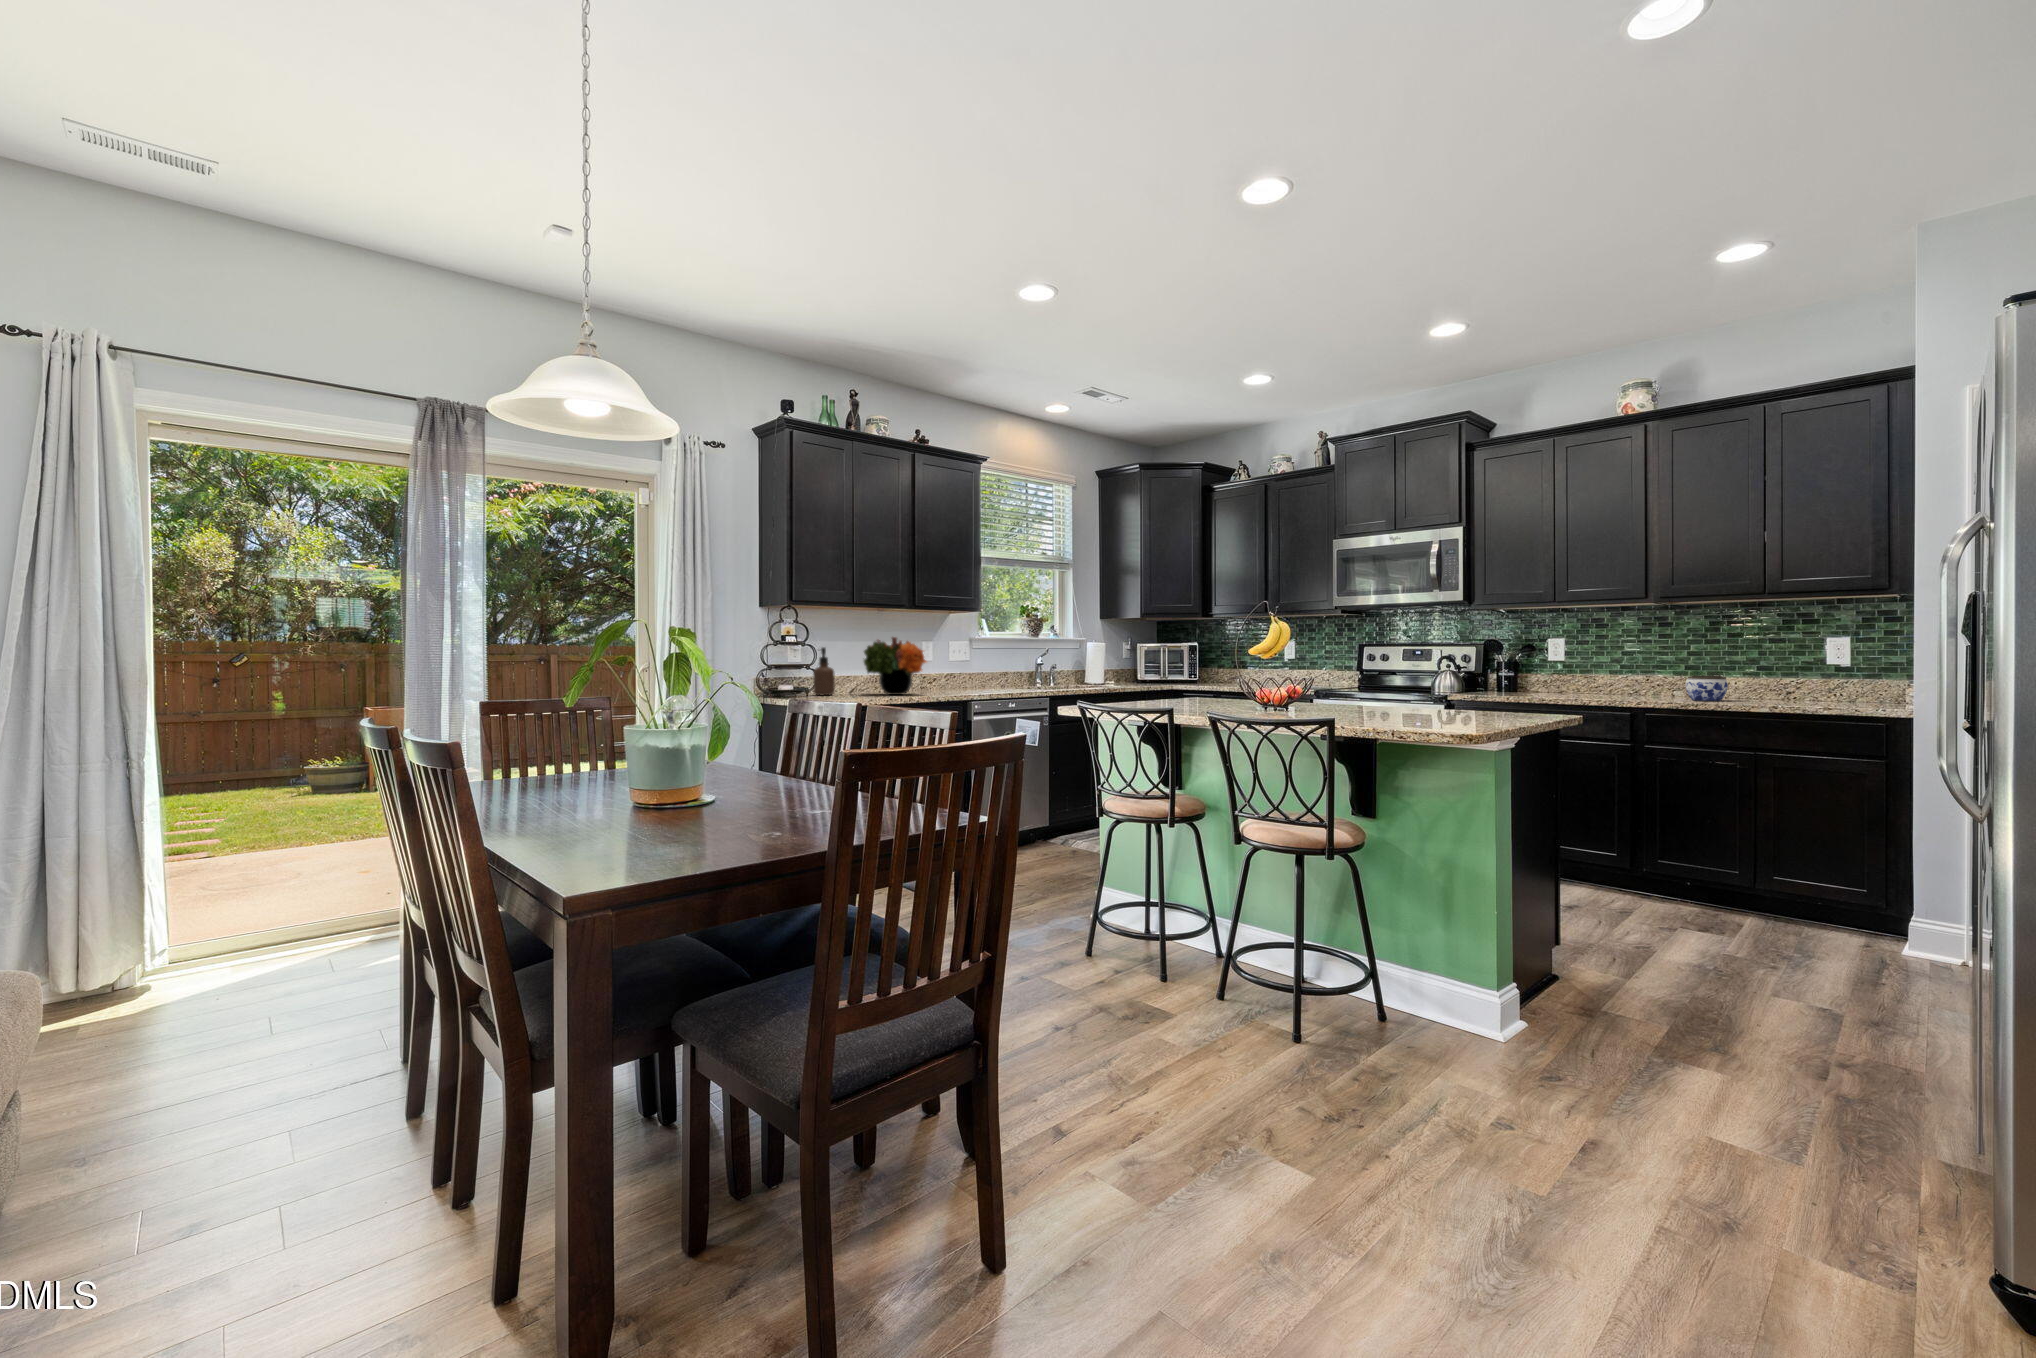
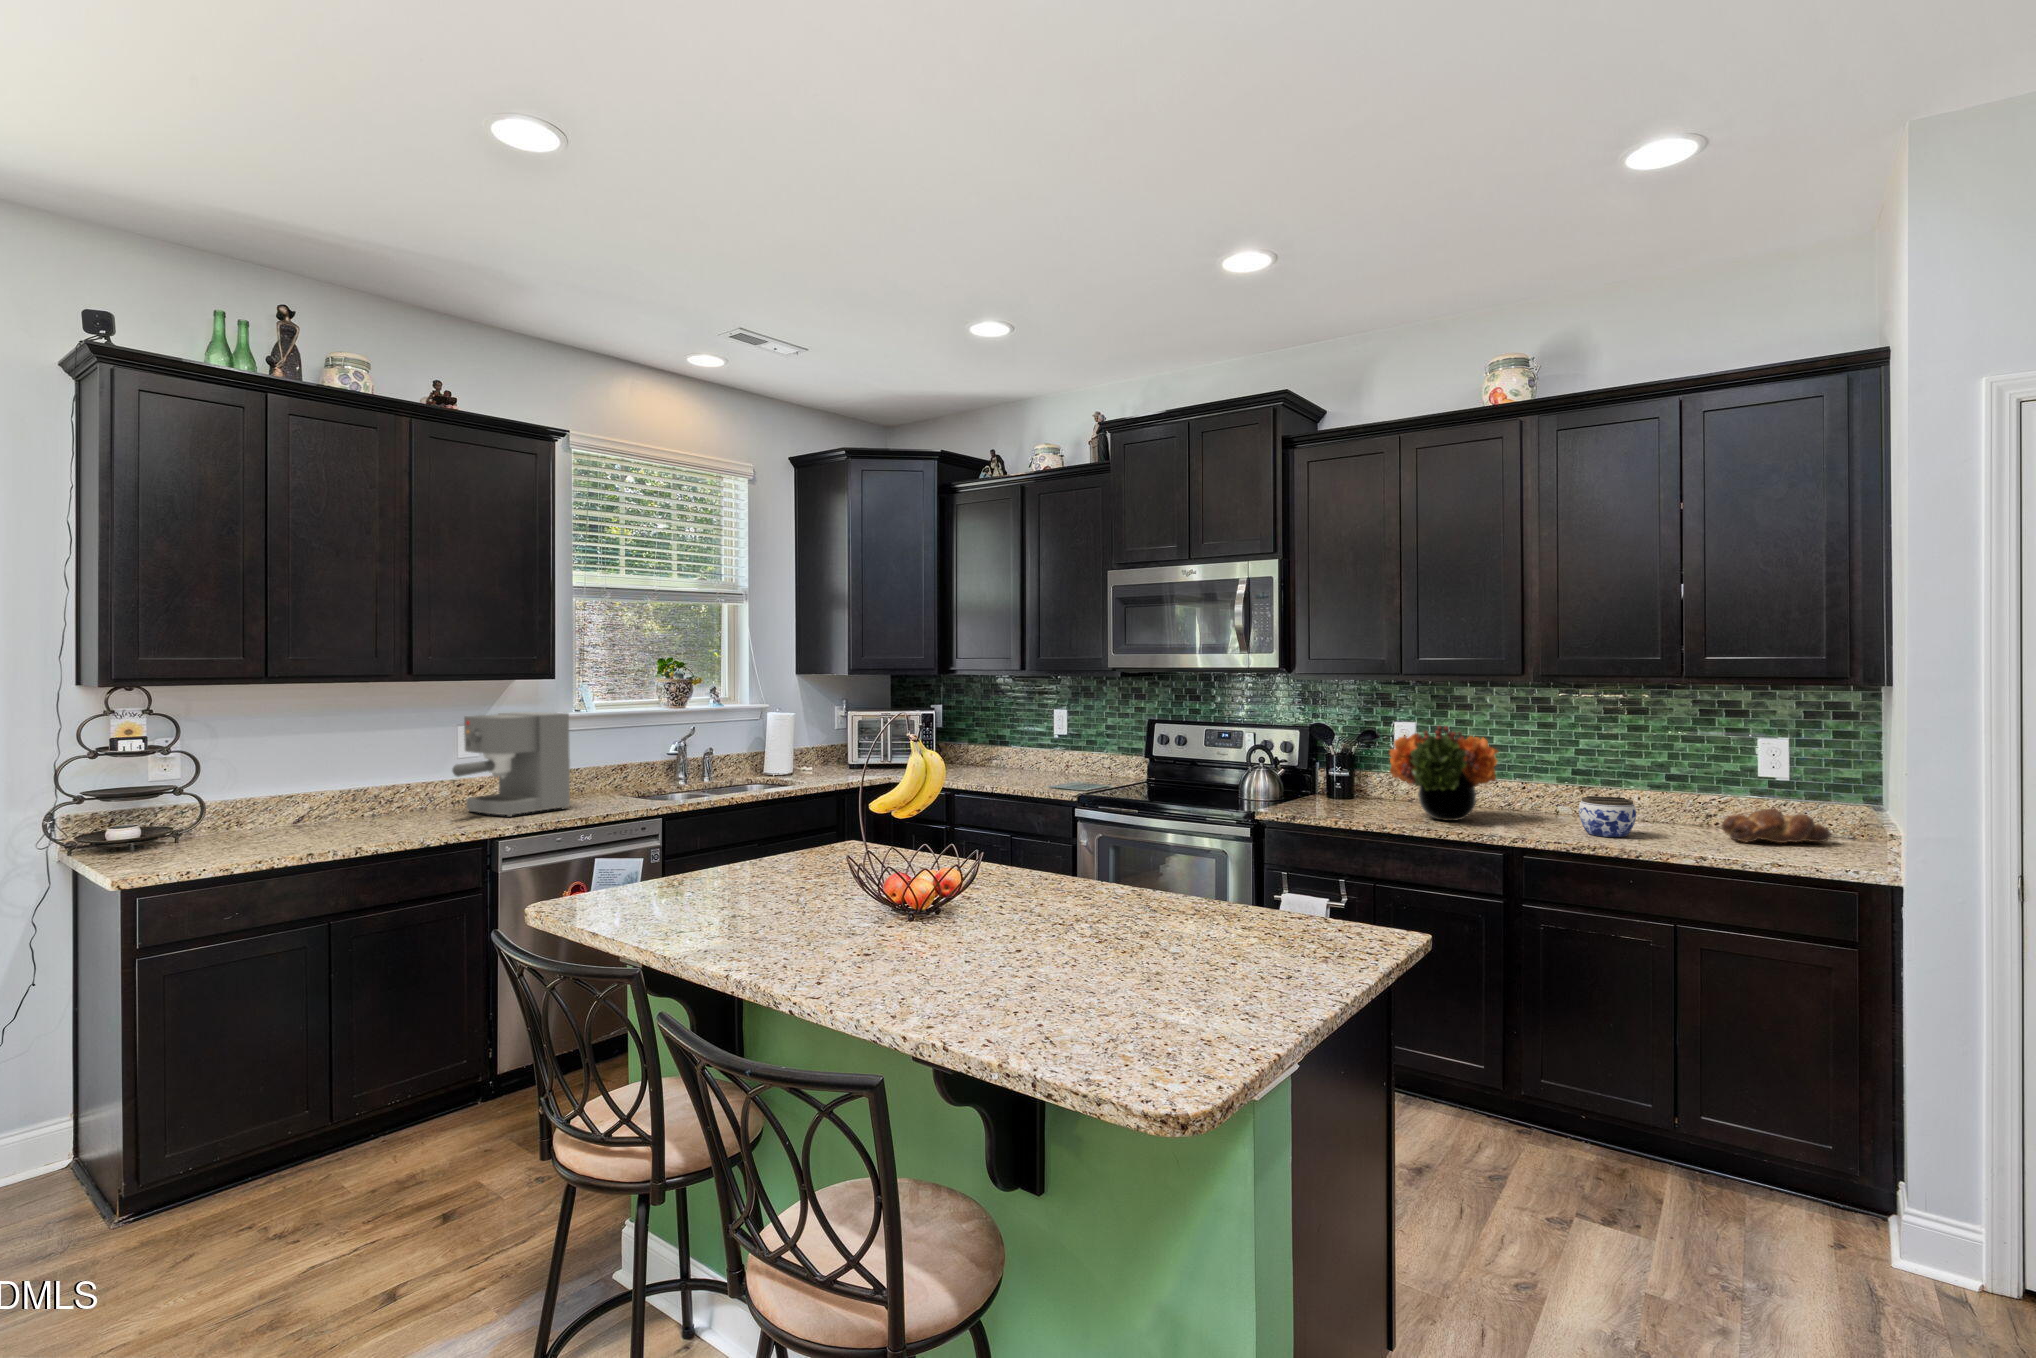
coffee maker: none [933,632,992,693] -> present [452,712,570,817]
flower arrangement: present [864,637,926,695] -> present [1390,726,1498,821]
soap dispenser: present [813,648,835,695] -> none [189,756,236,843]
bread loaf: none [1792,681,1874,702] -> present [1722,809,1831,843]

